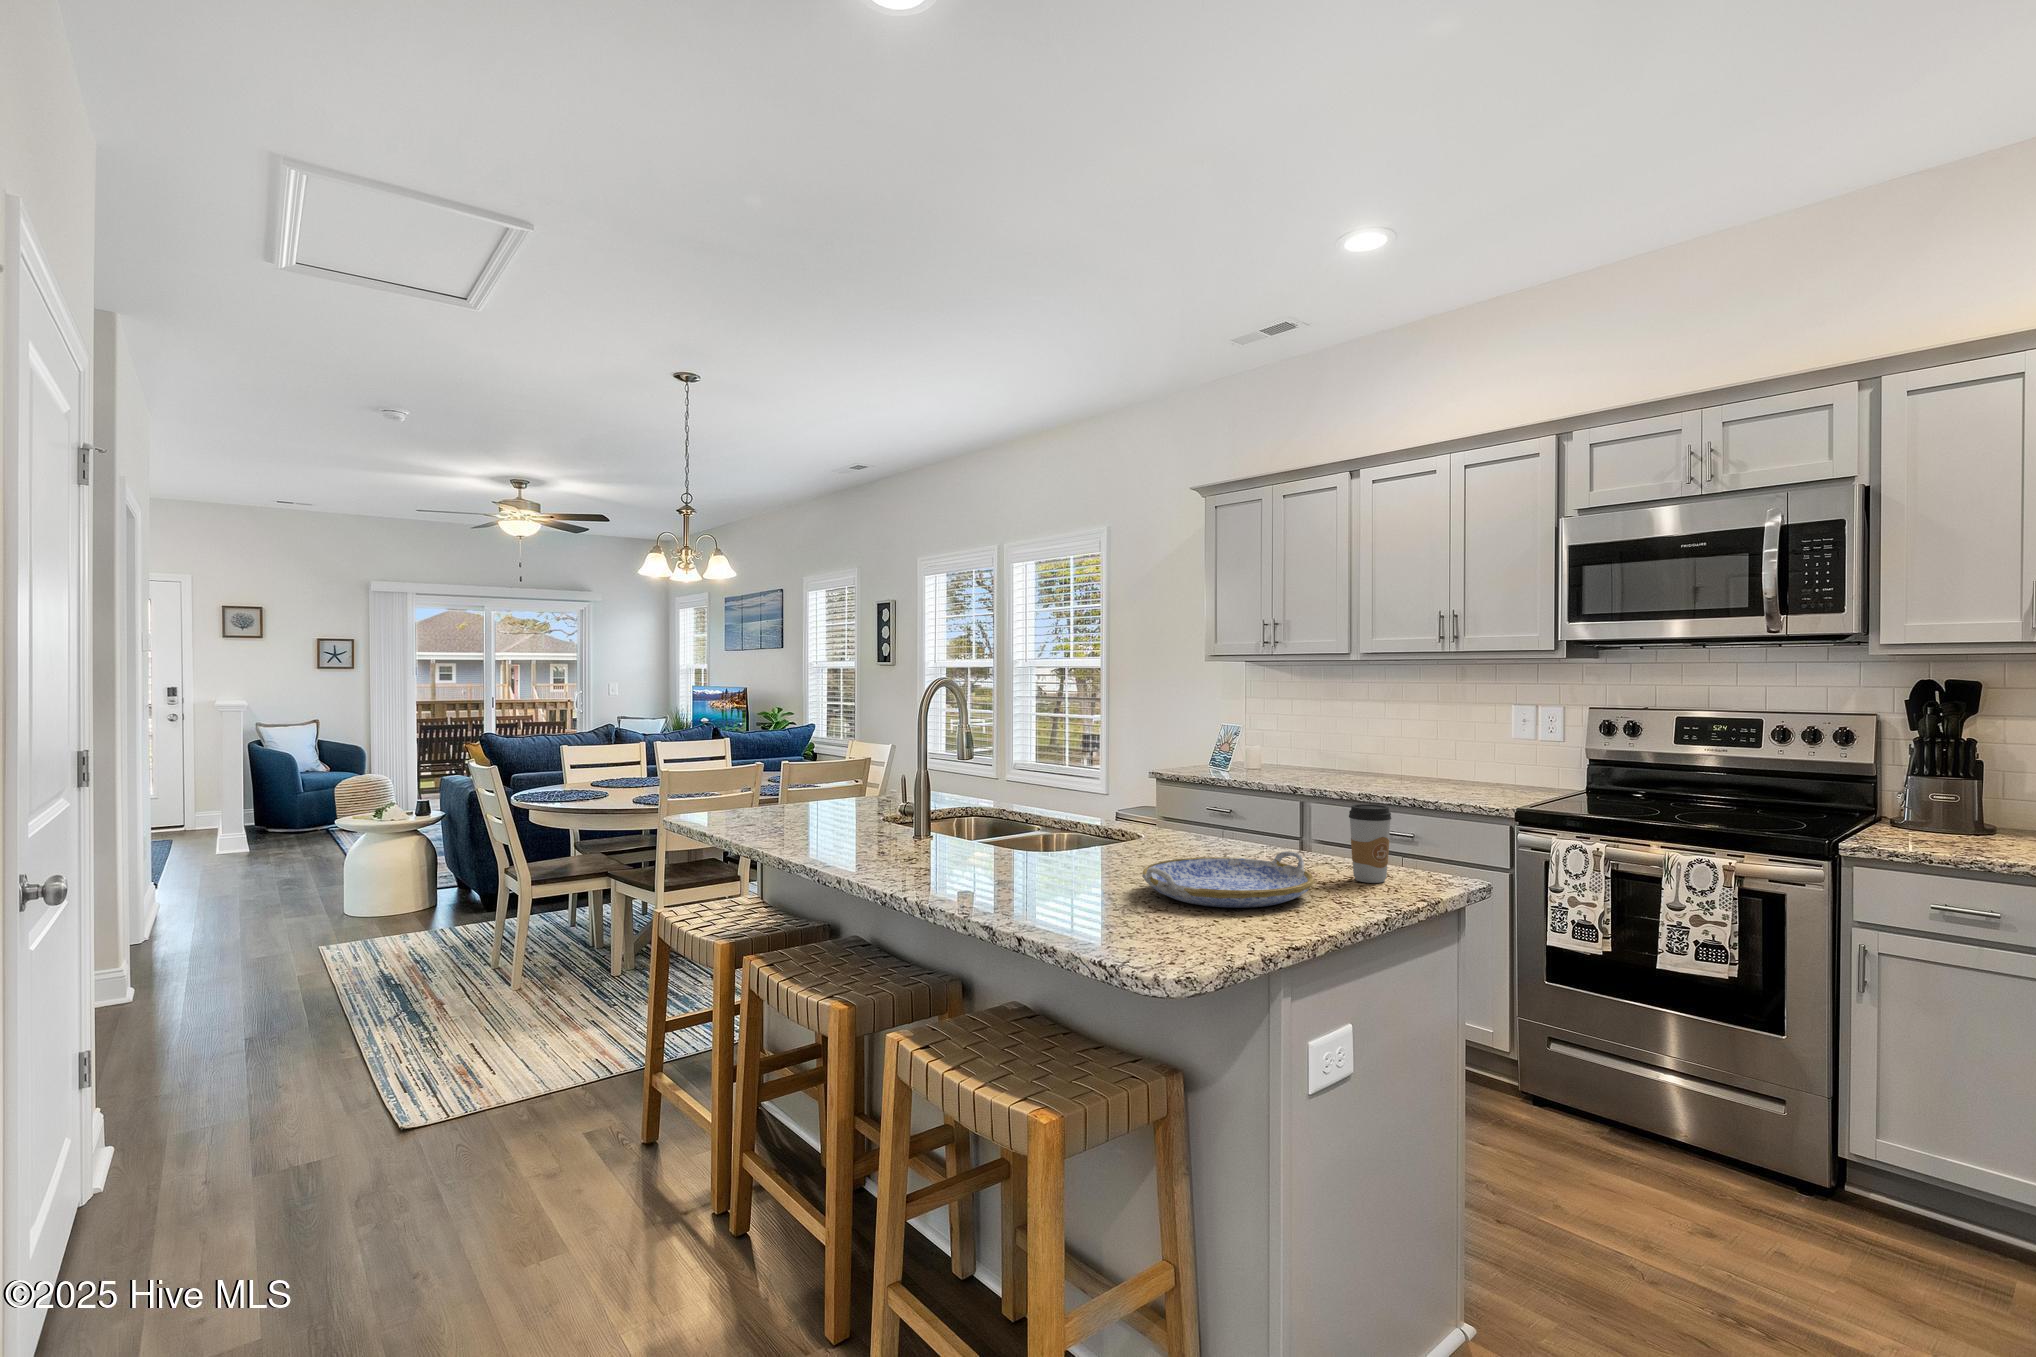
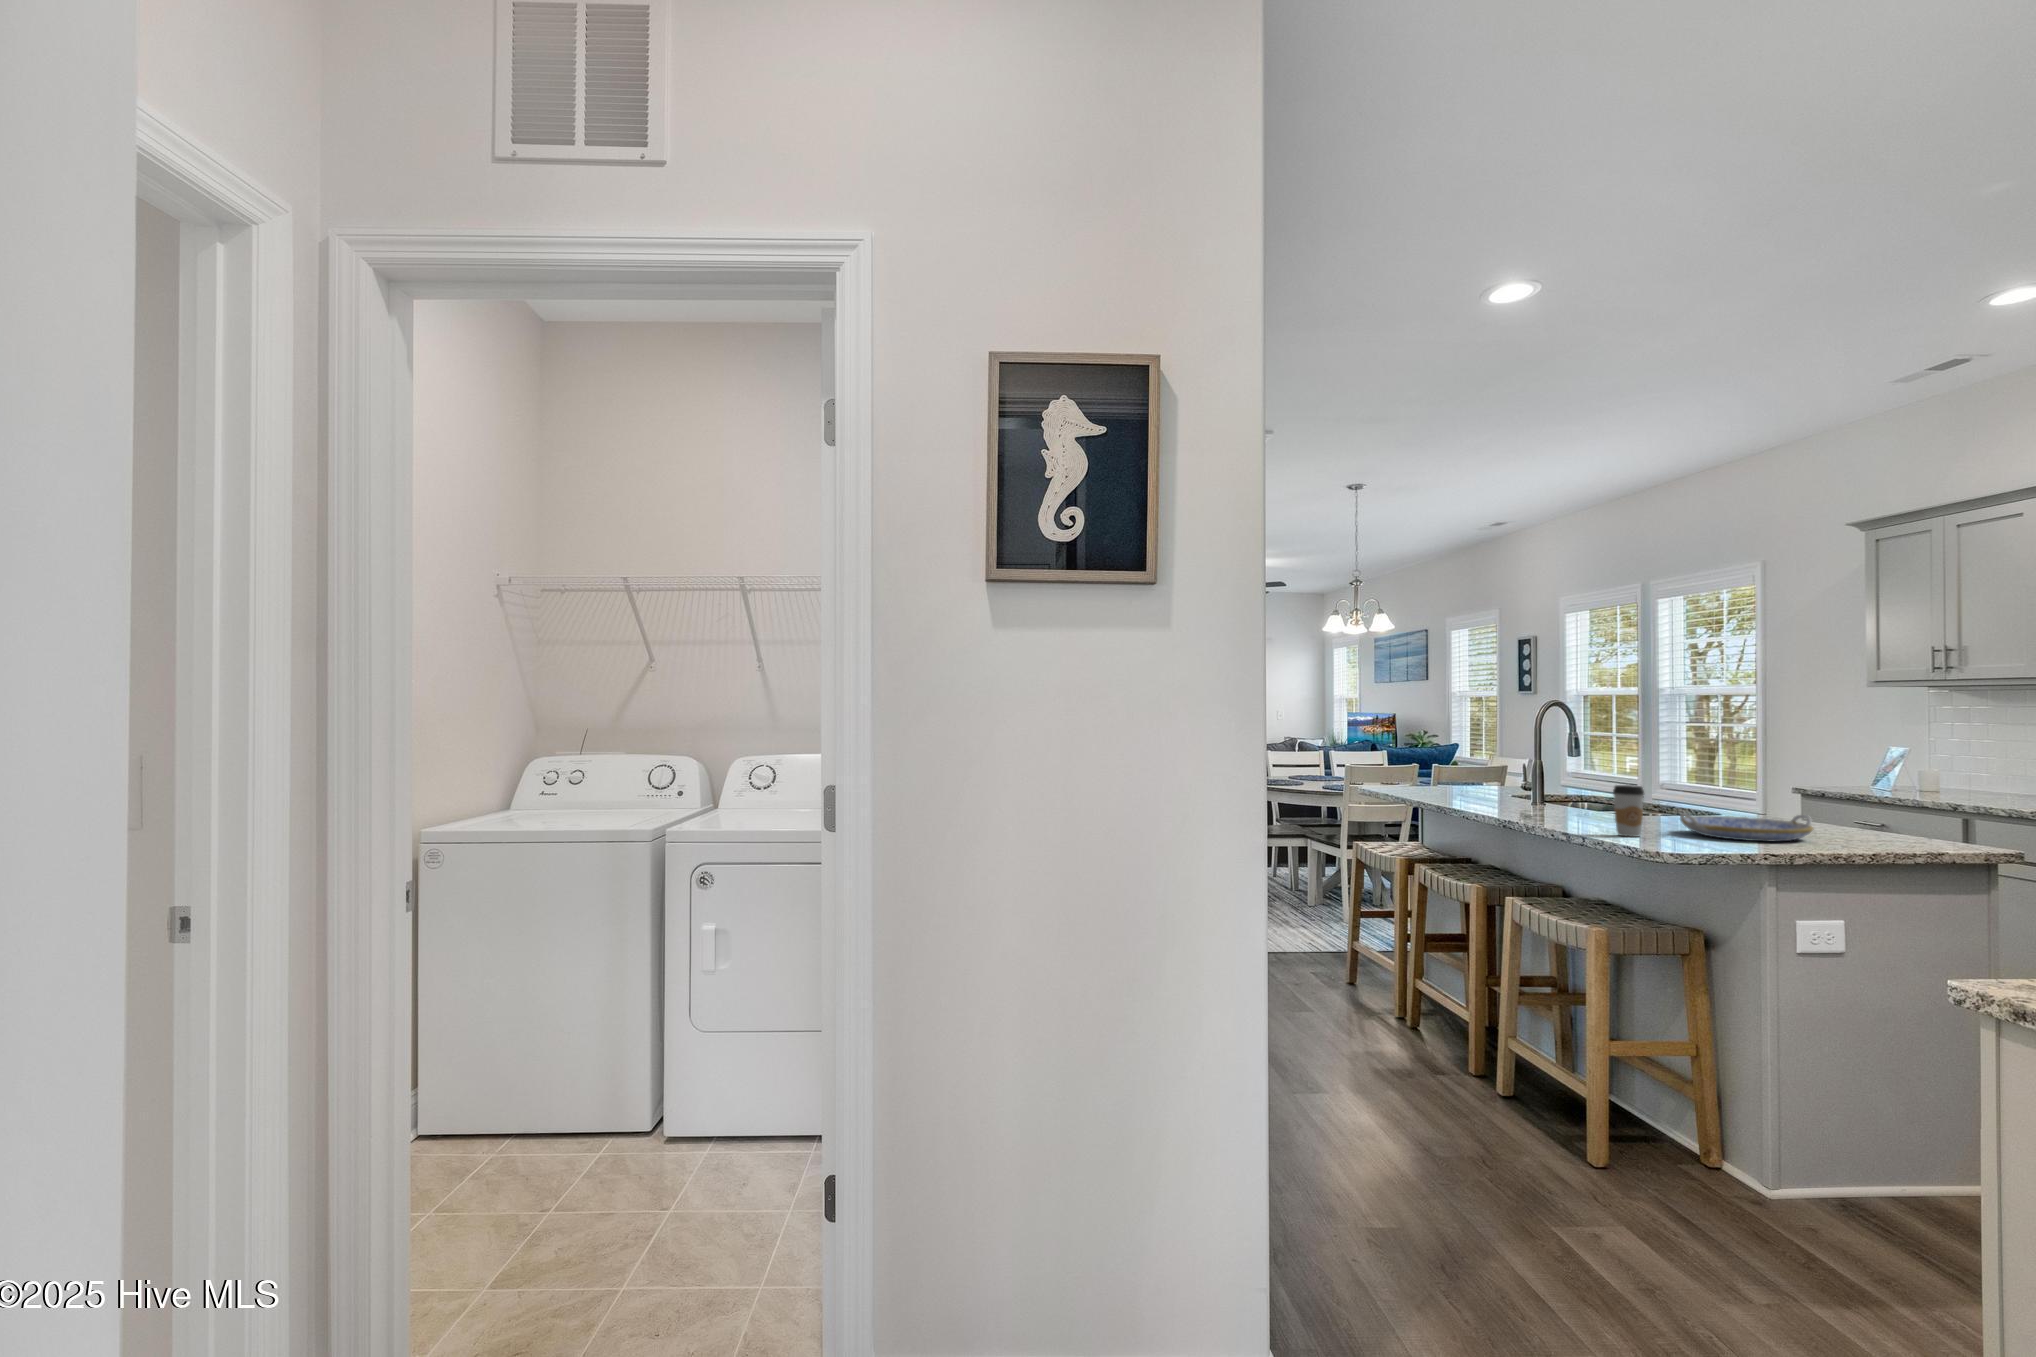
coffee cup: present [1349,804,1391,883] -> present [1613,785,1644,837]

